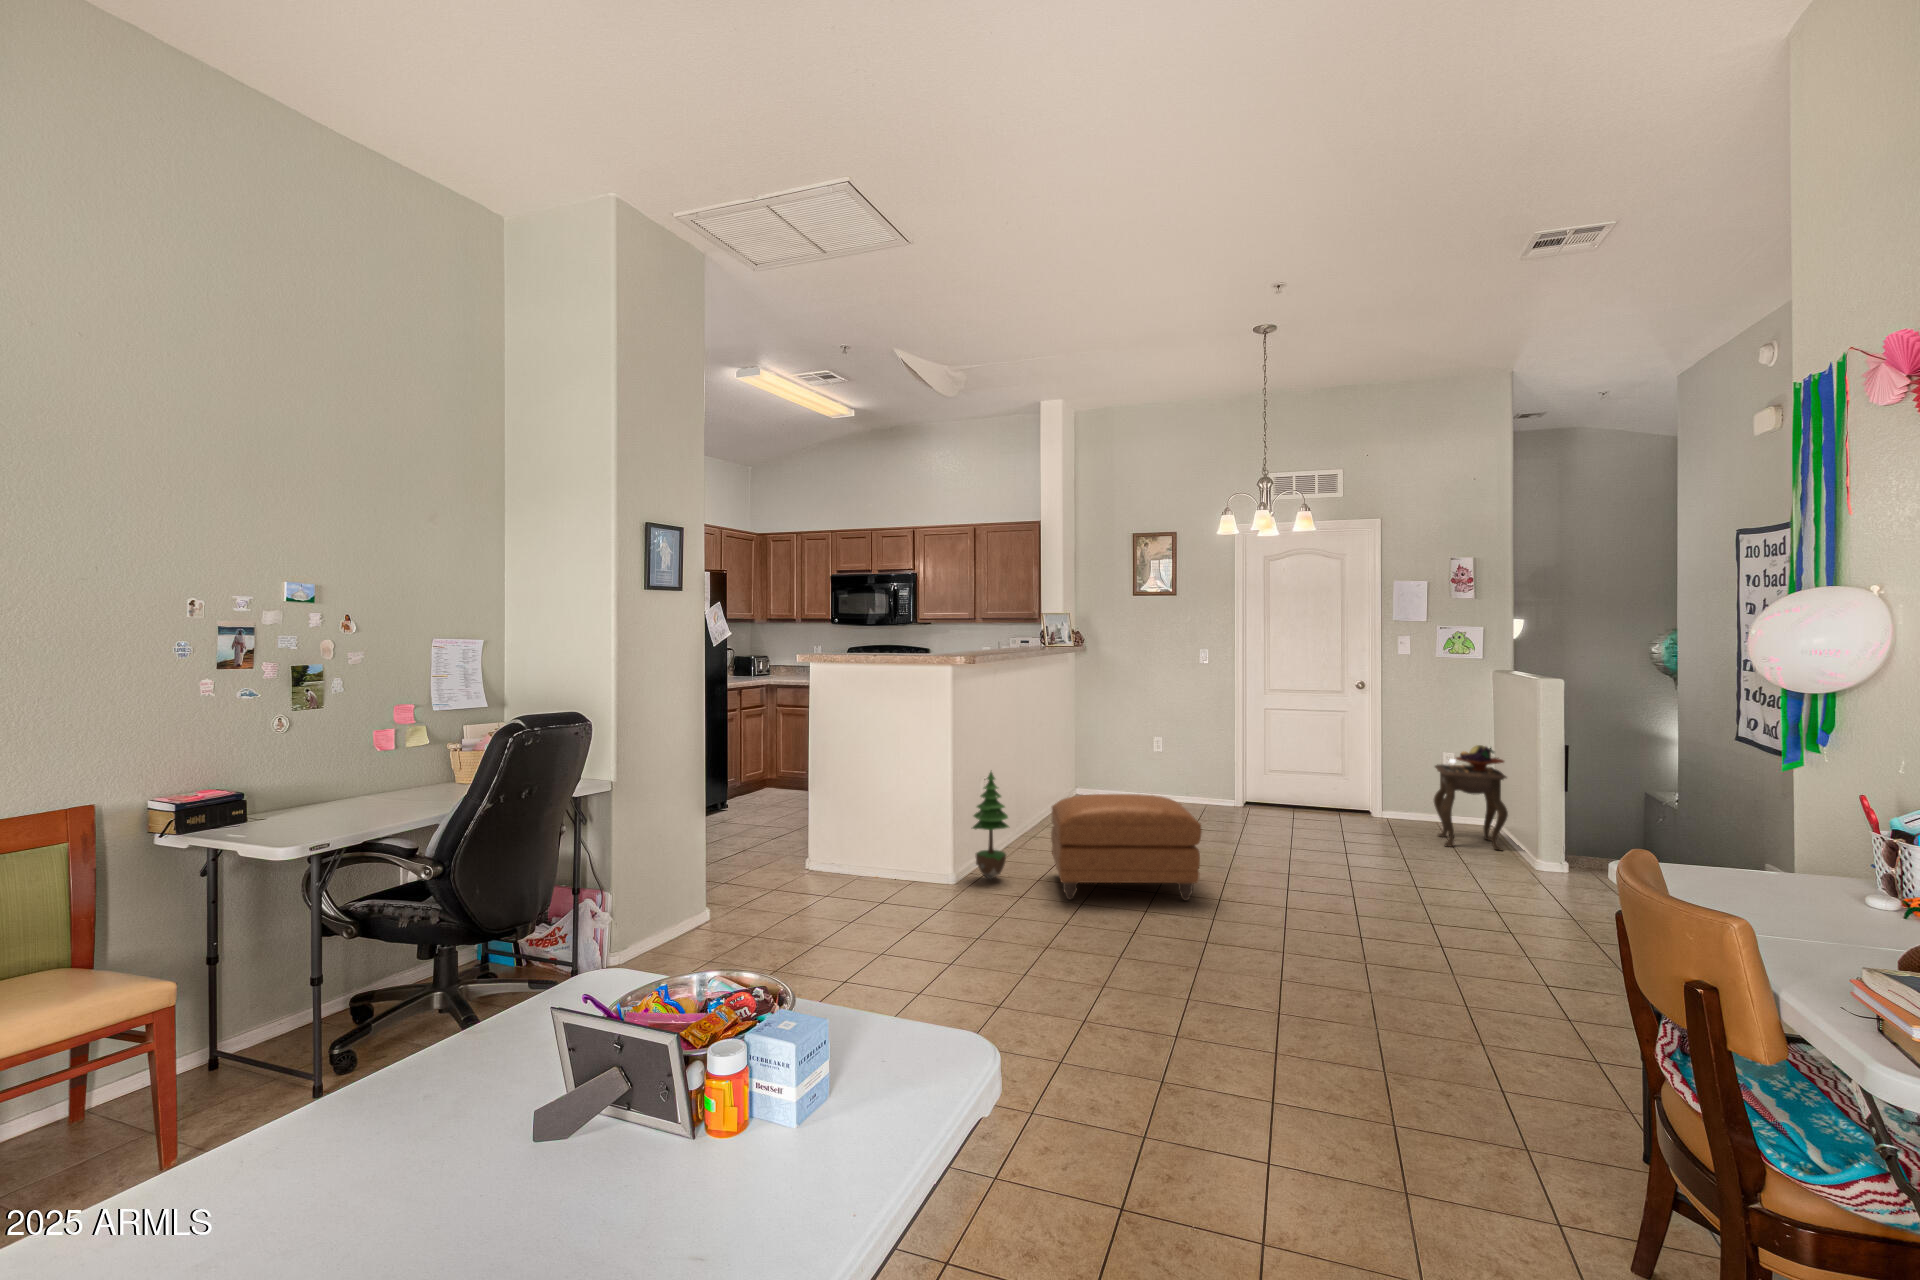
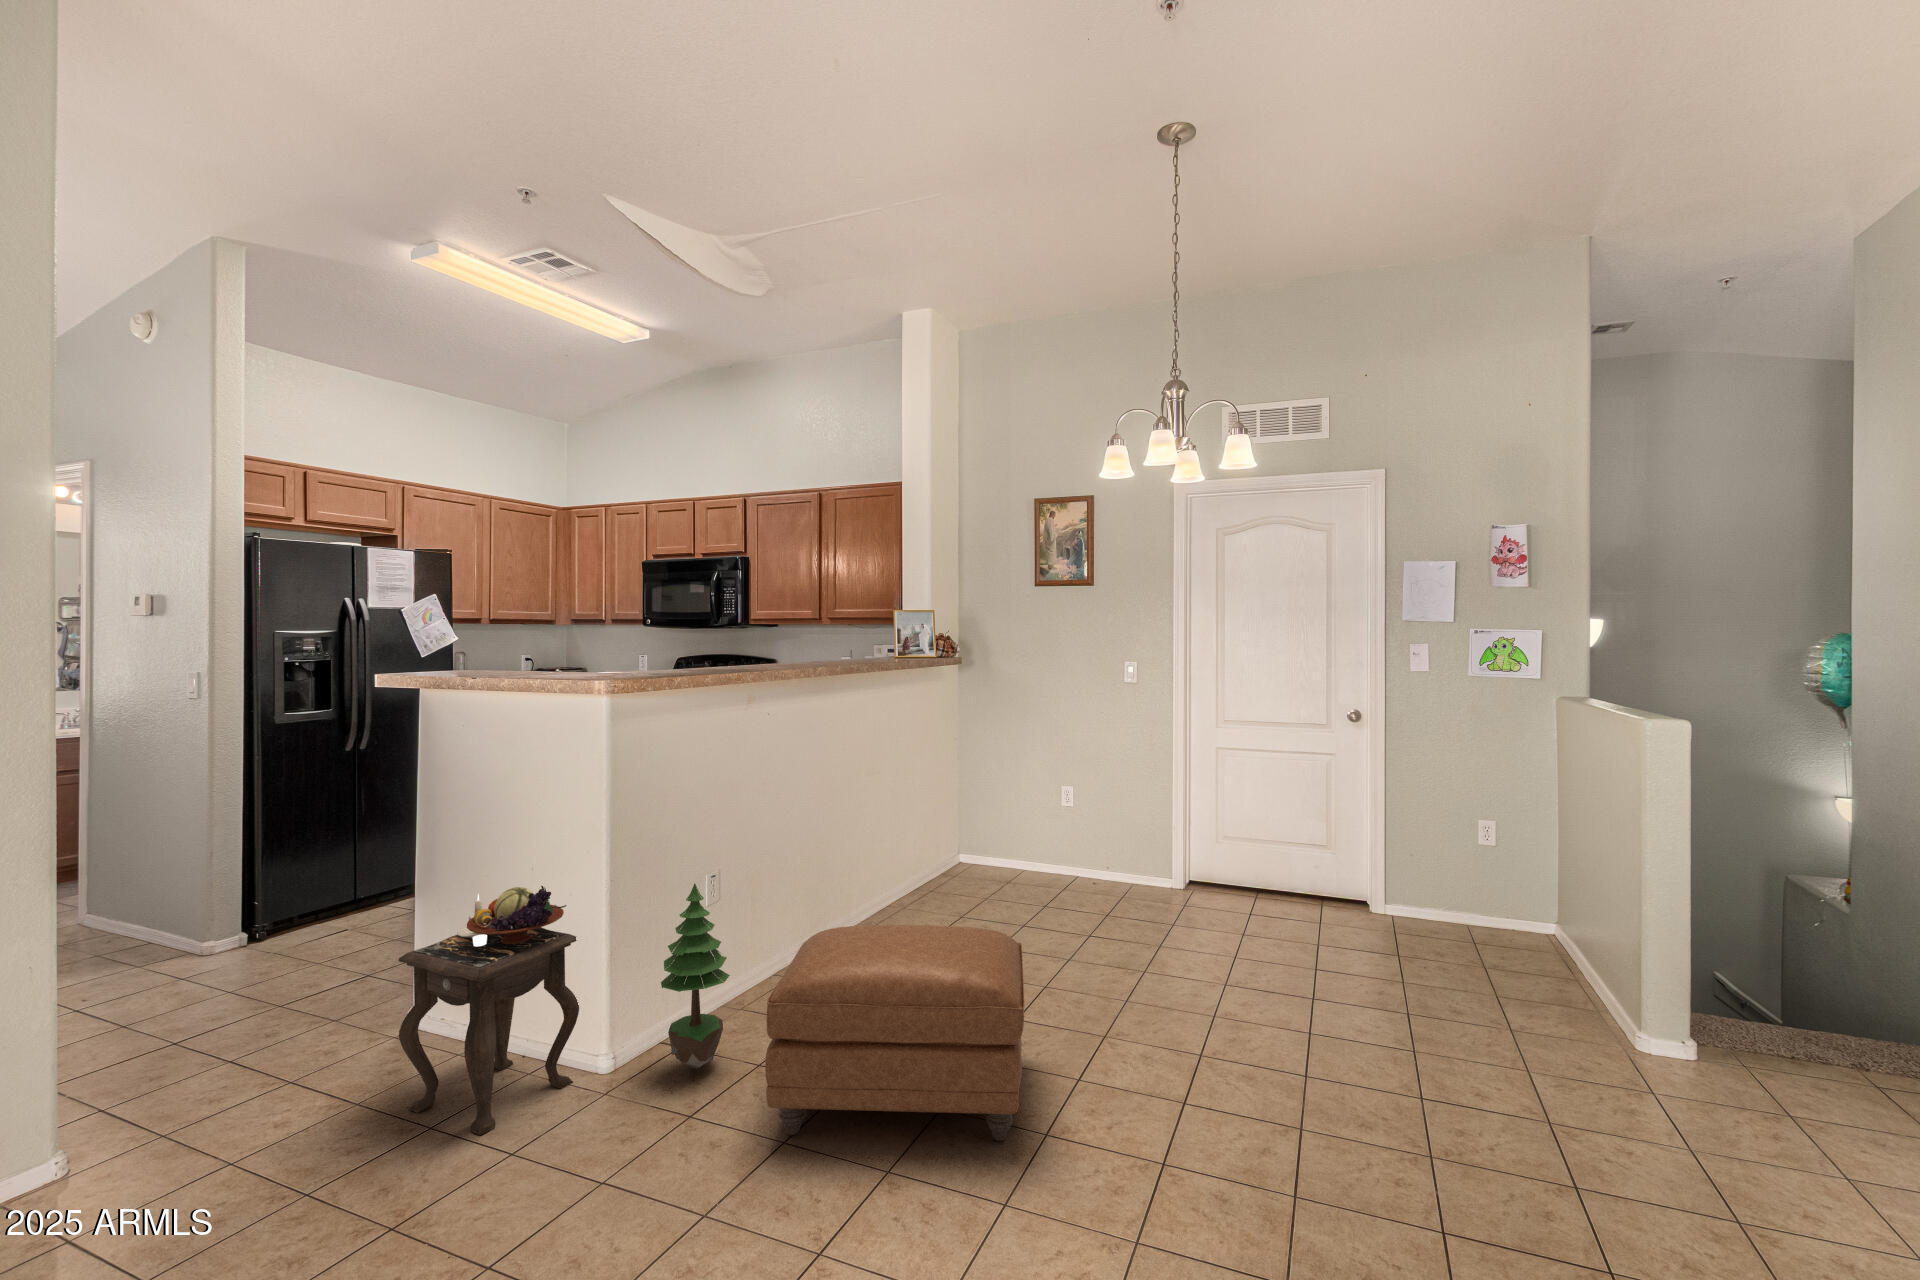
side table: present [1434,745,1508,850] -> present [399,886,579,1135]

